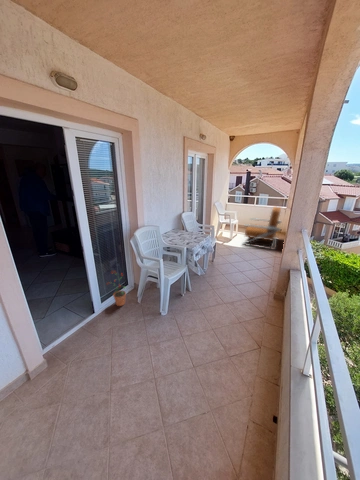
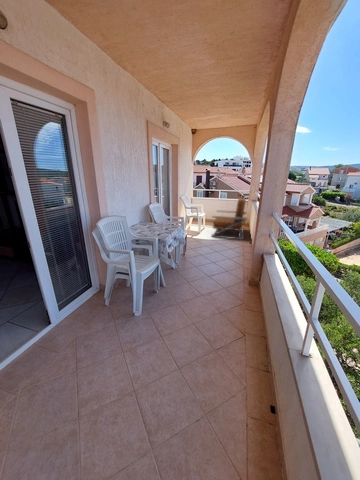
potted plant: present [107,271,126,306] -> none [64,269,92,312]

